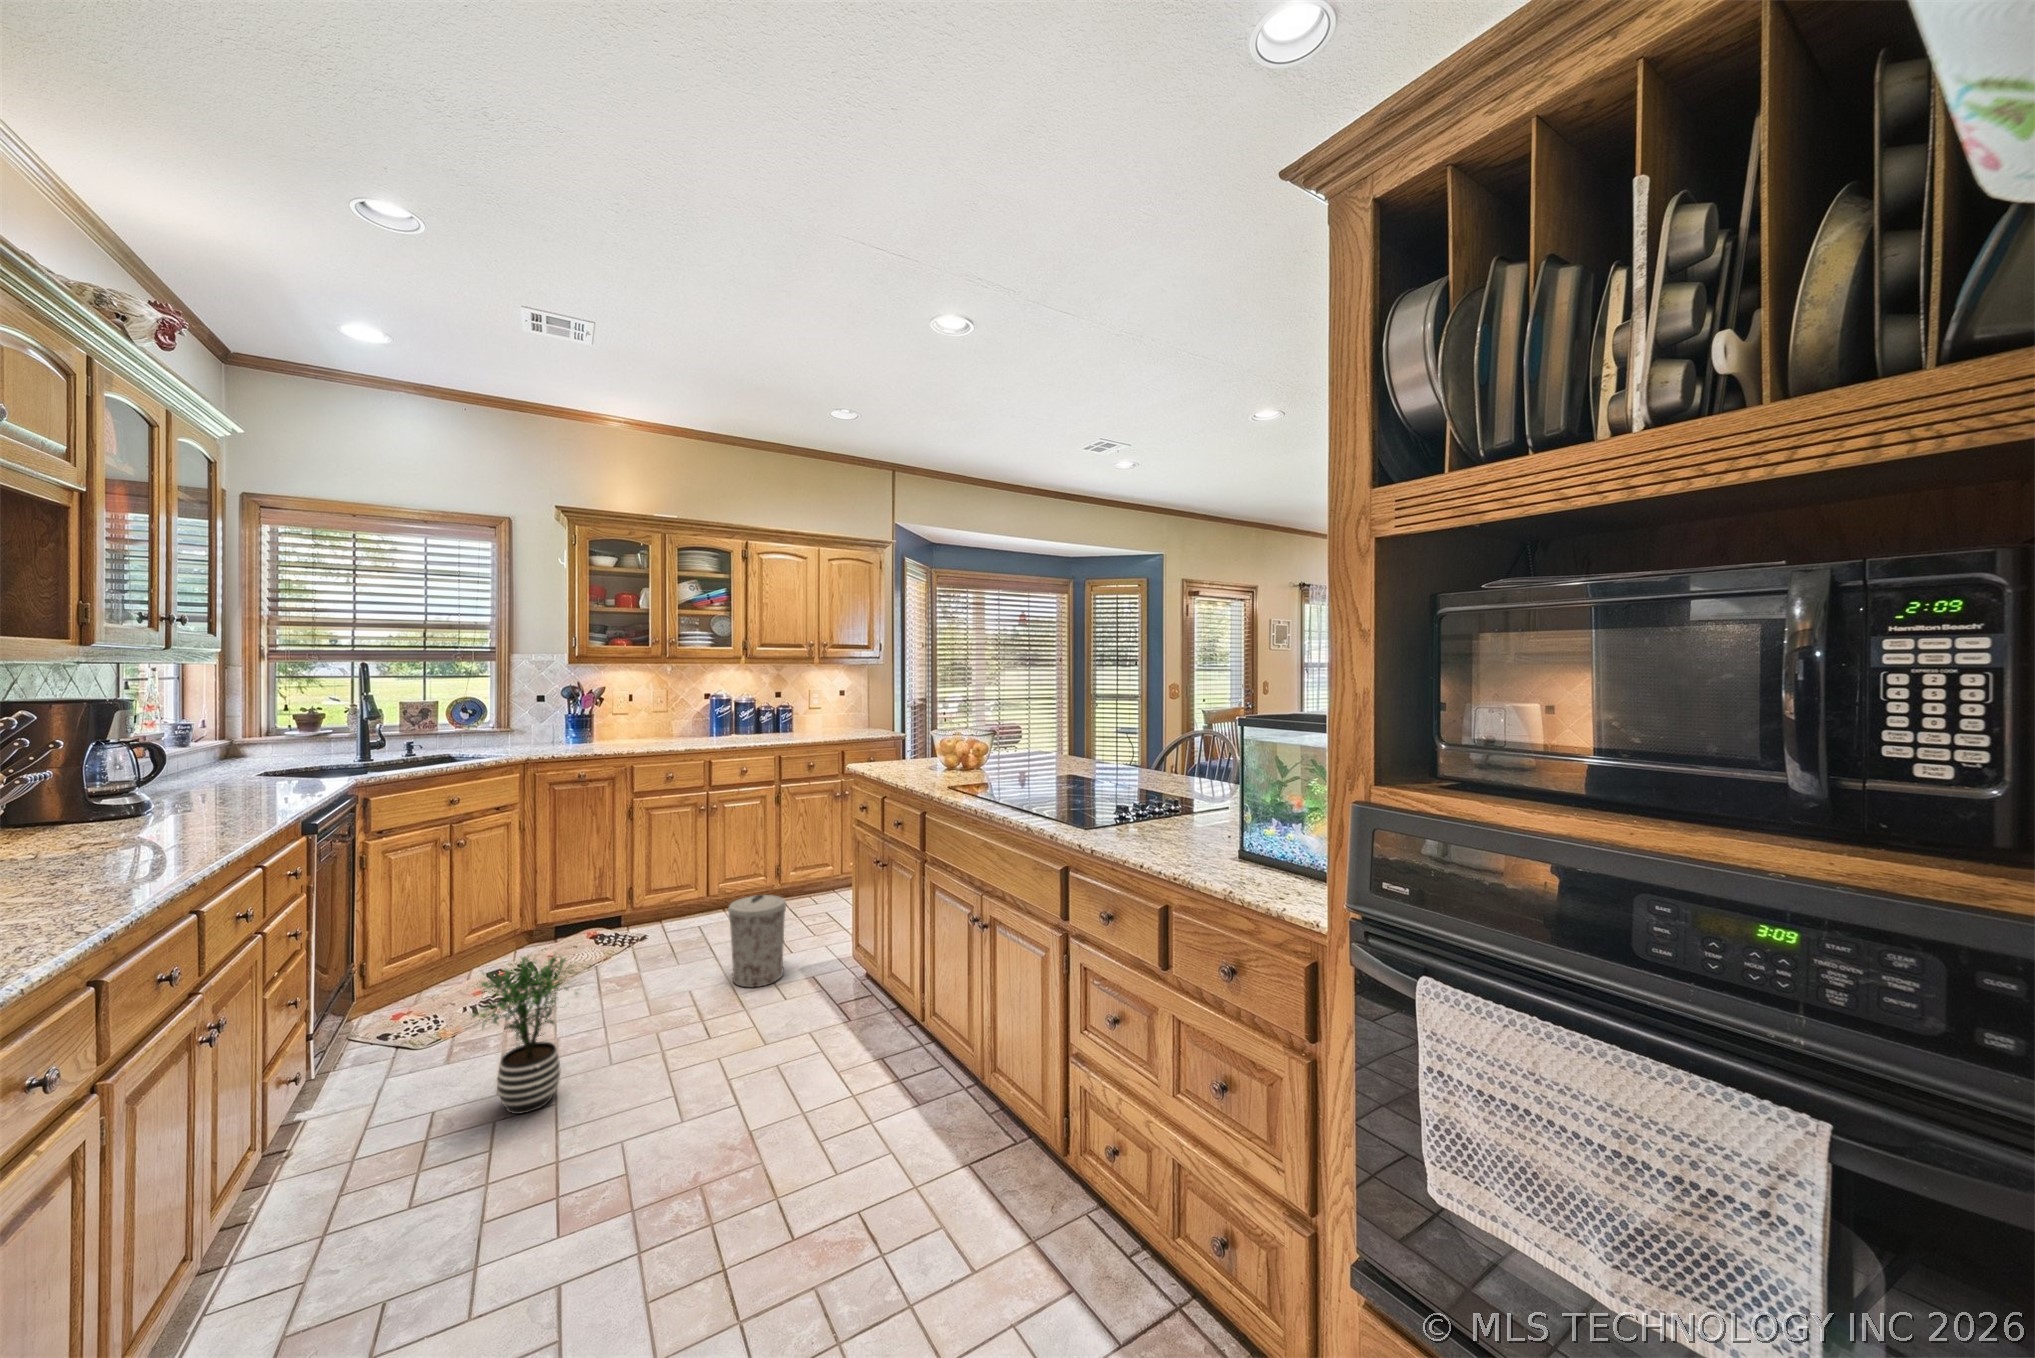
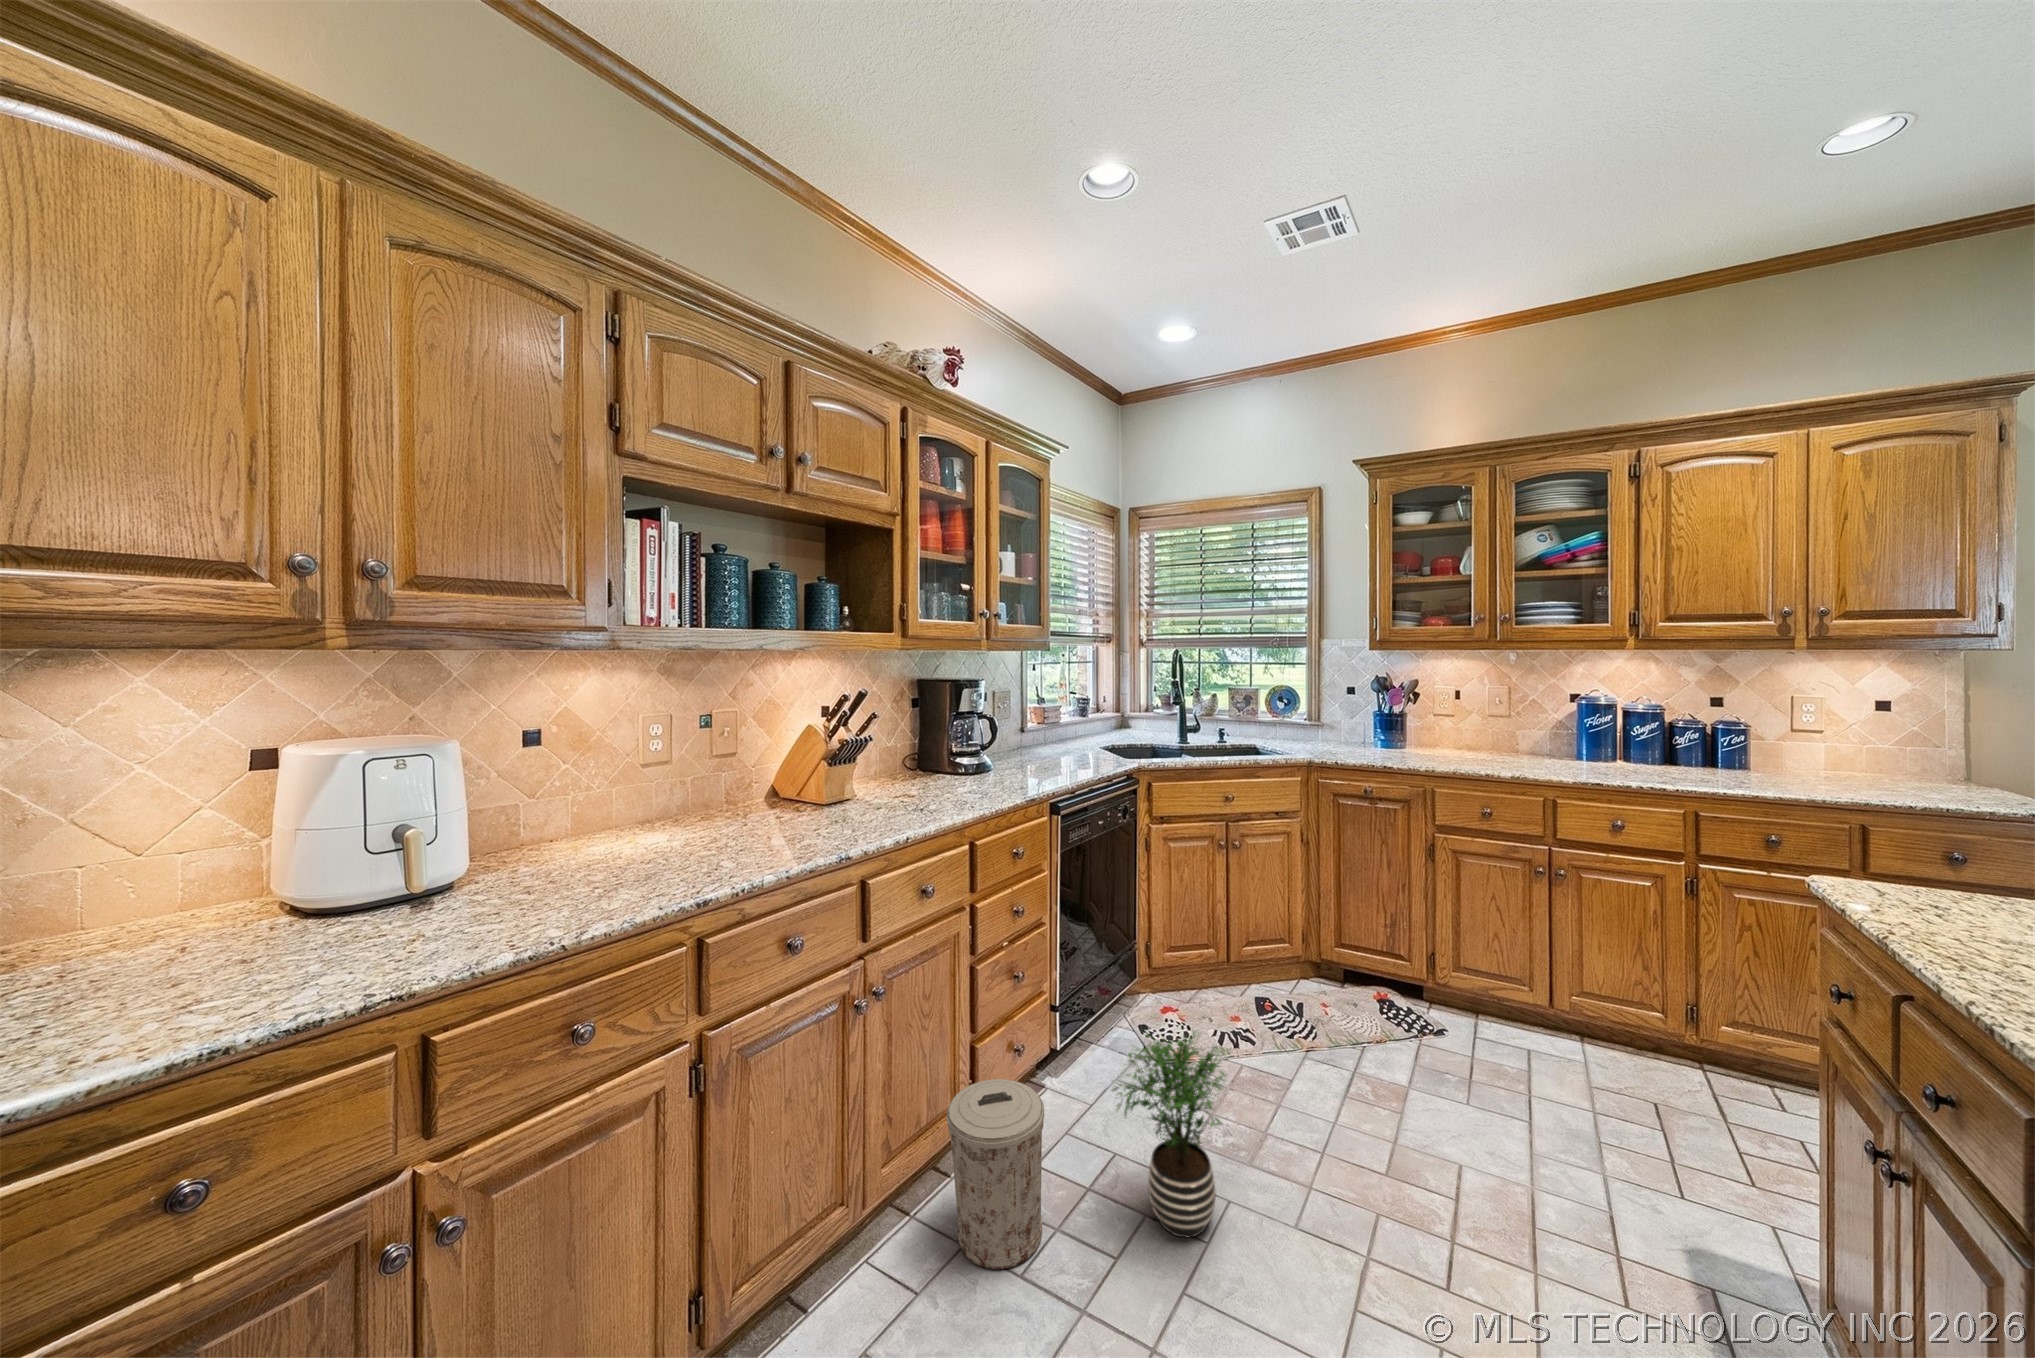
trash can: present [728,895,786,987] -> present [947,1079,1044,1269]

